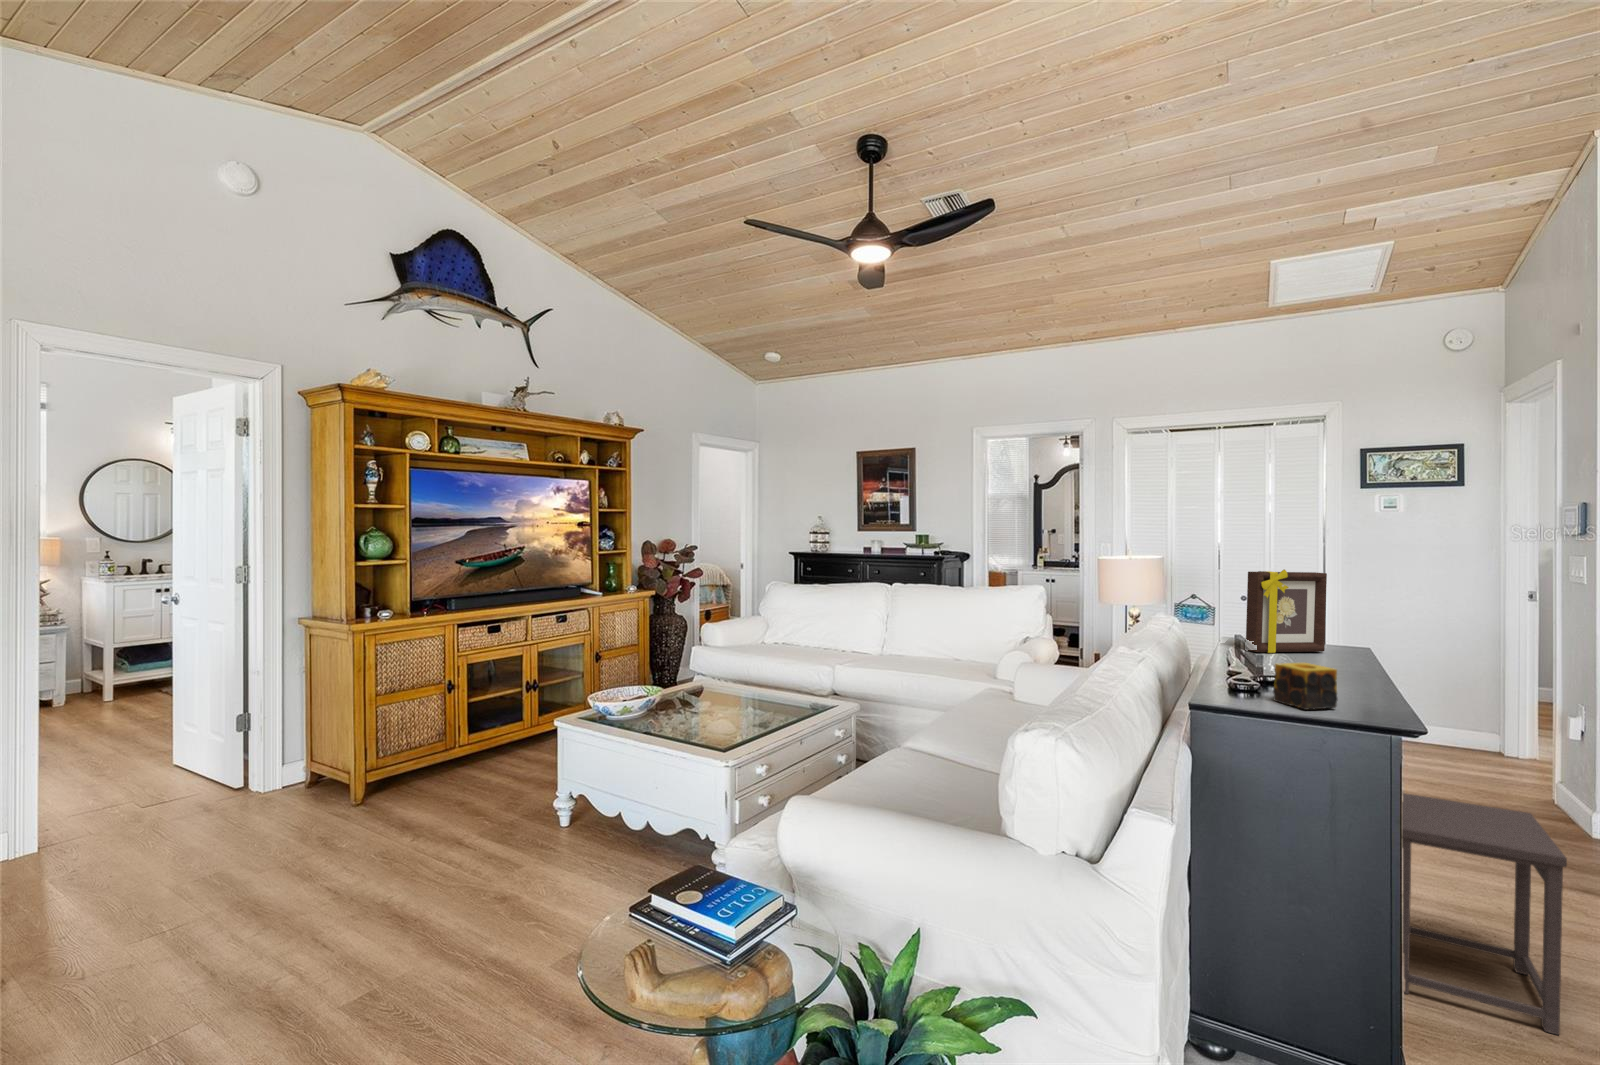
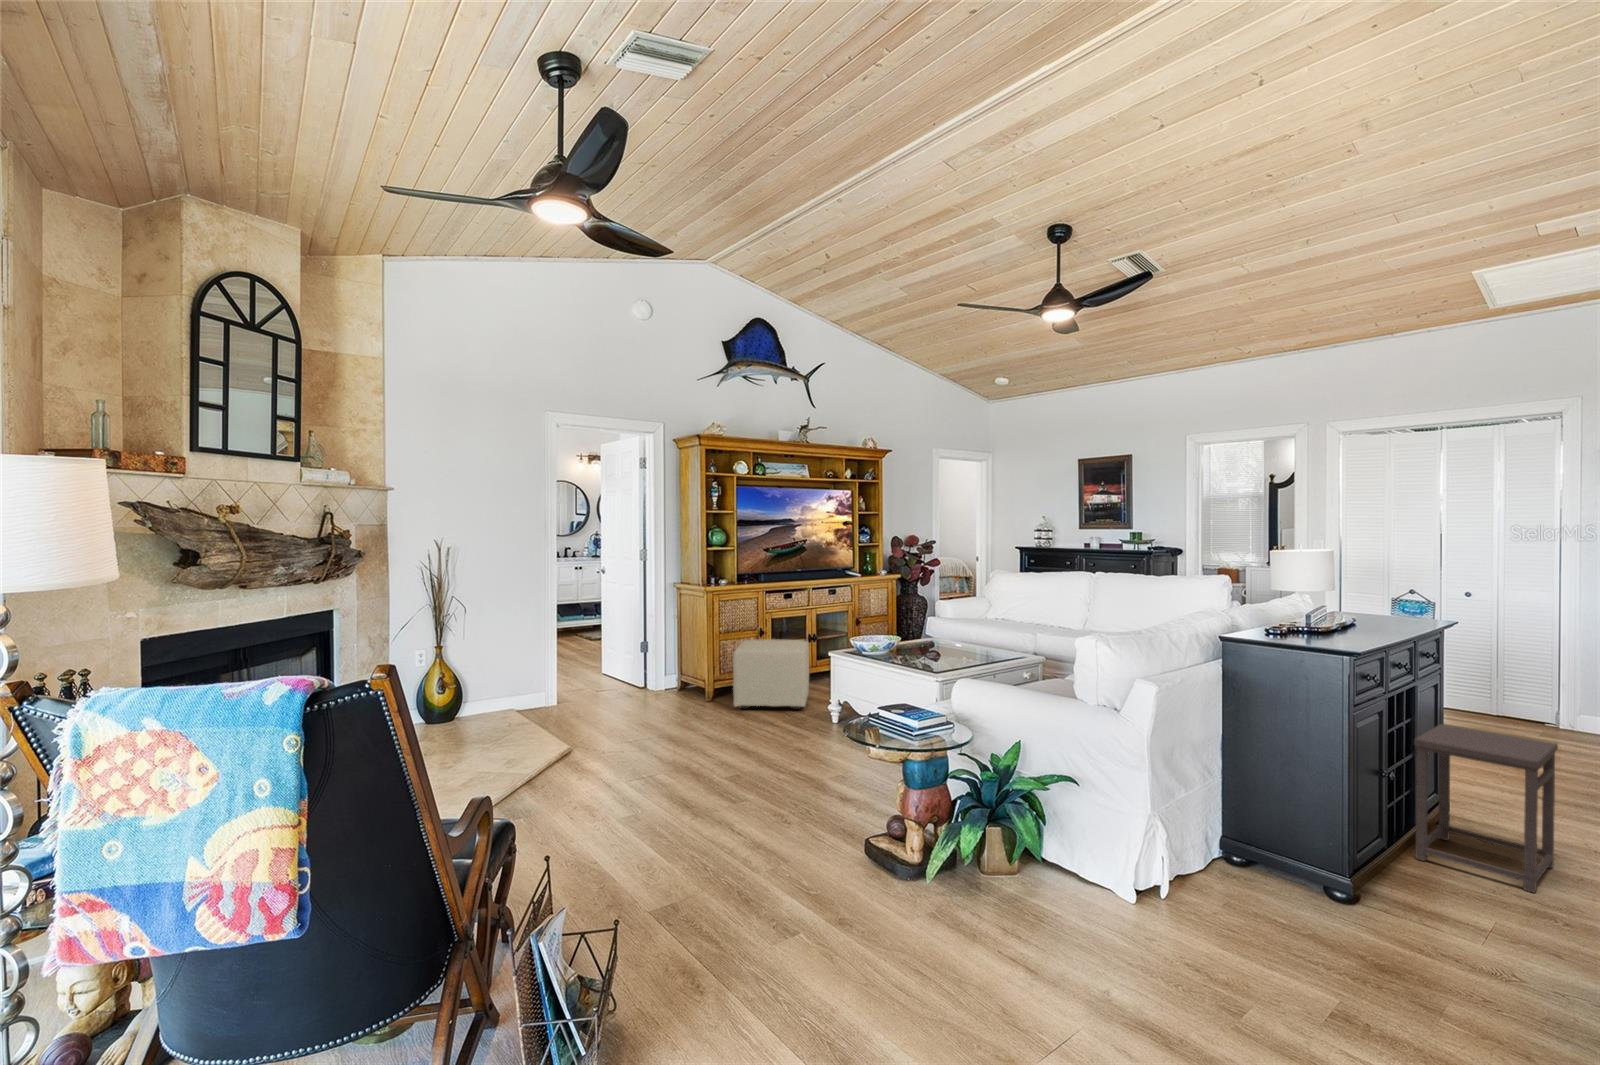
picture frame: present [1246,569,1327,653] -> none [1335,554,1411,619]
candle: present [1273,663,1337,710] -> none [1289,612,1330,641]
ottoman: none [395,696,525,815] -> present [733,639,809,710]

